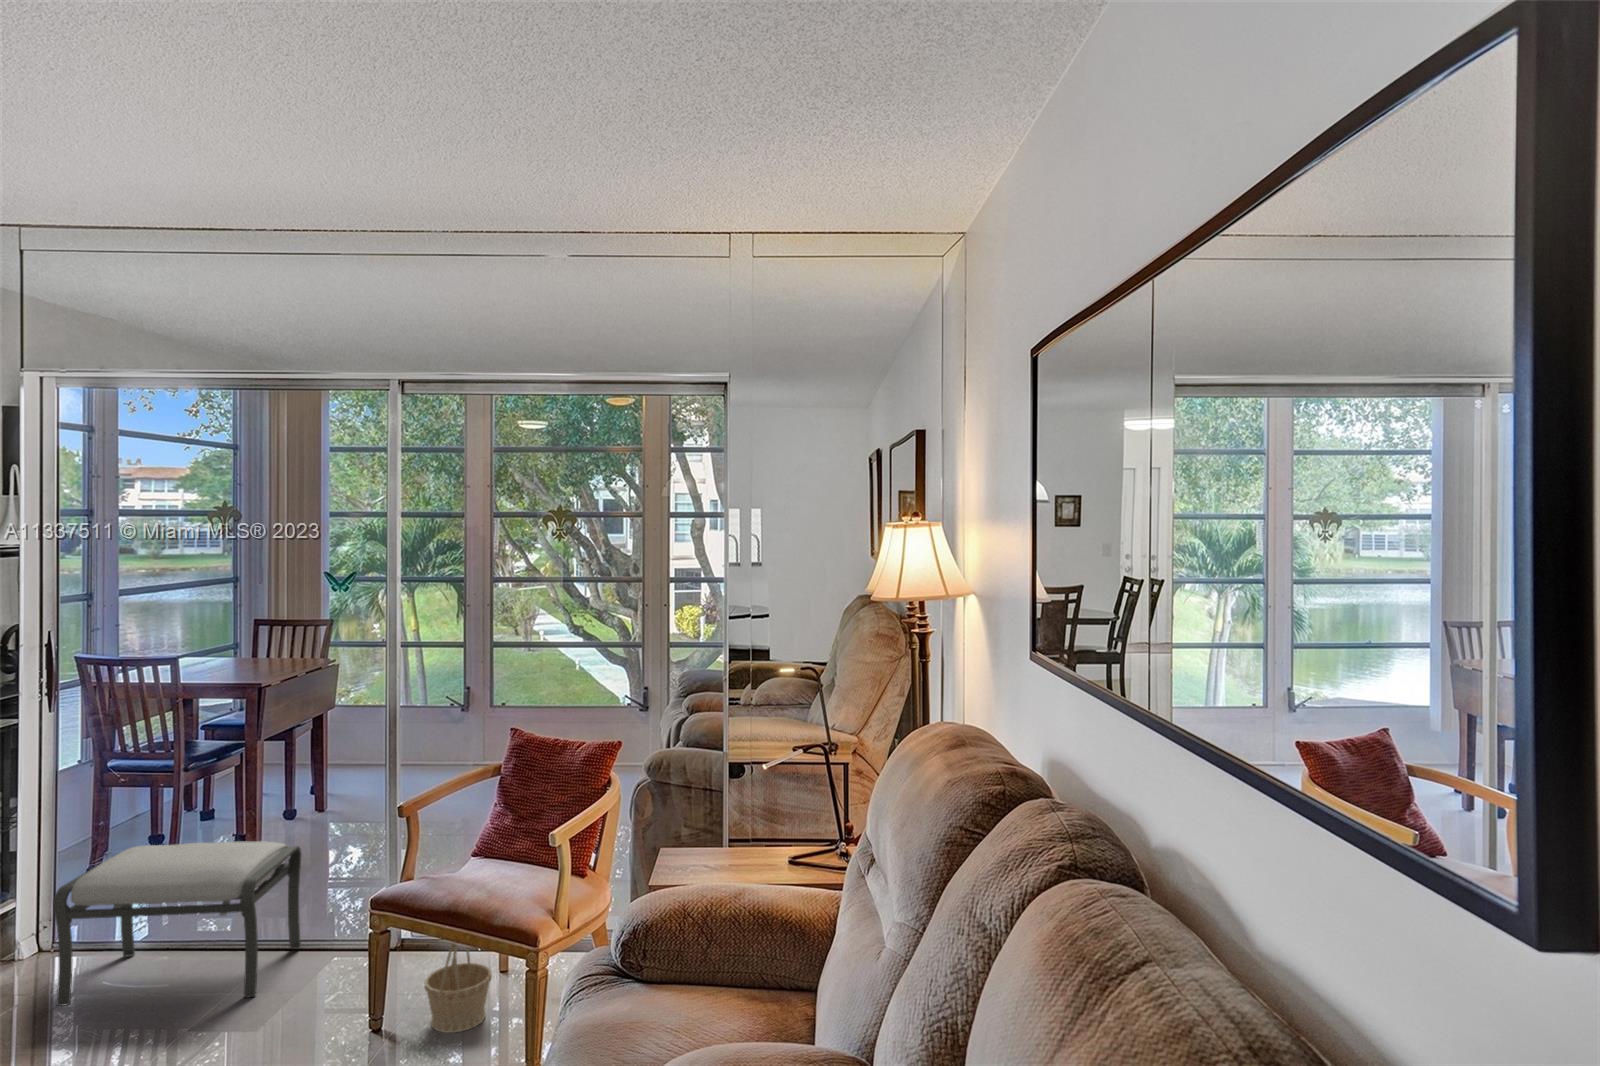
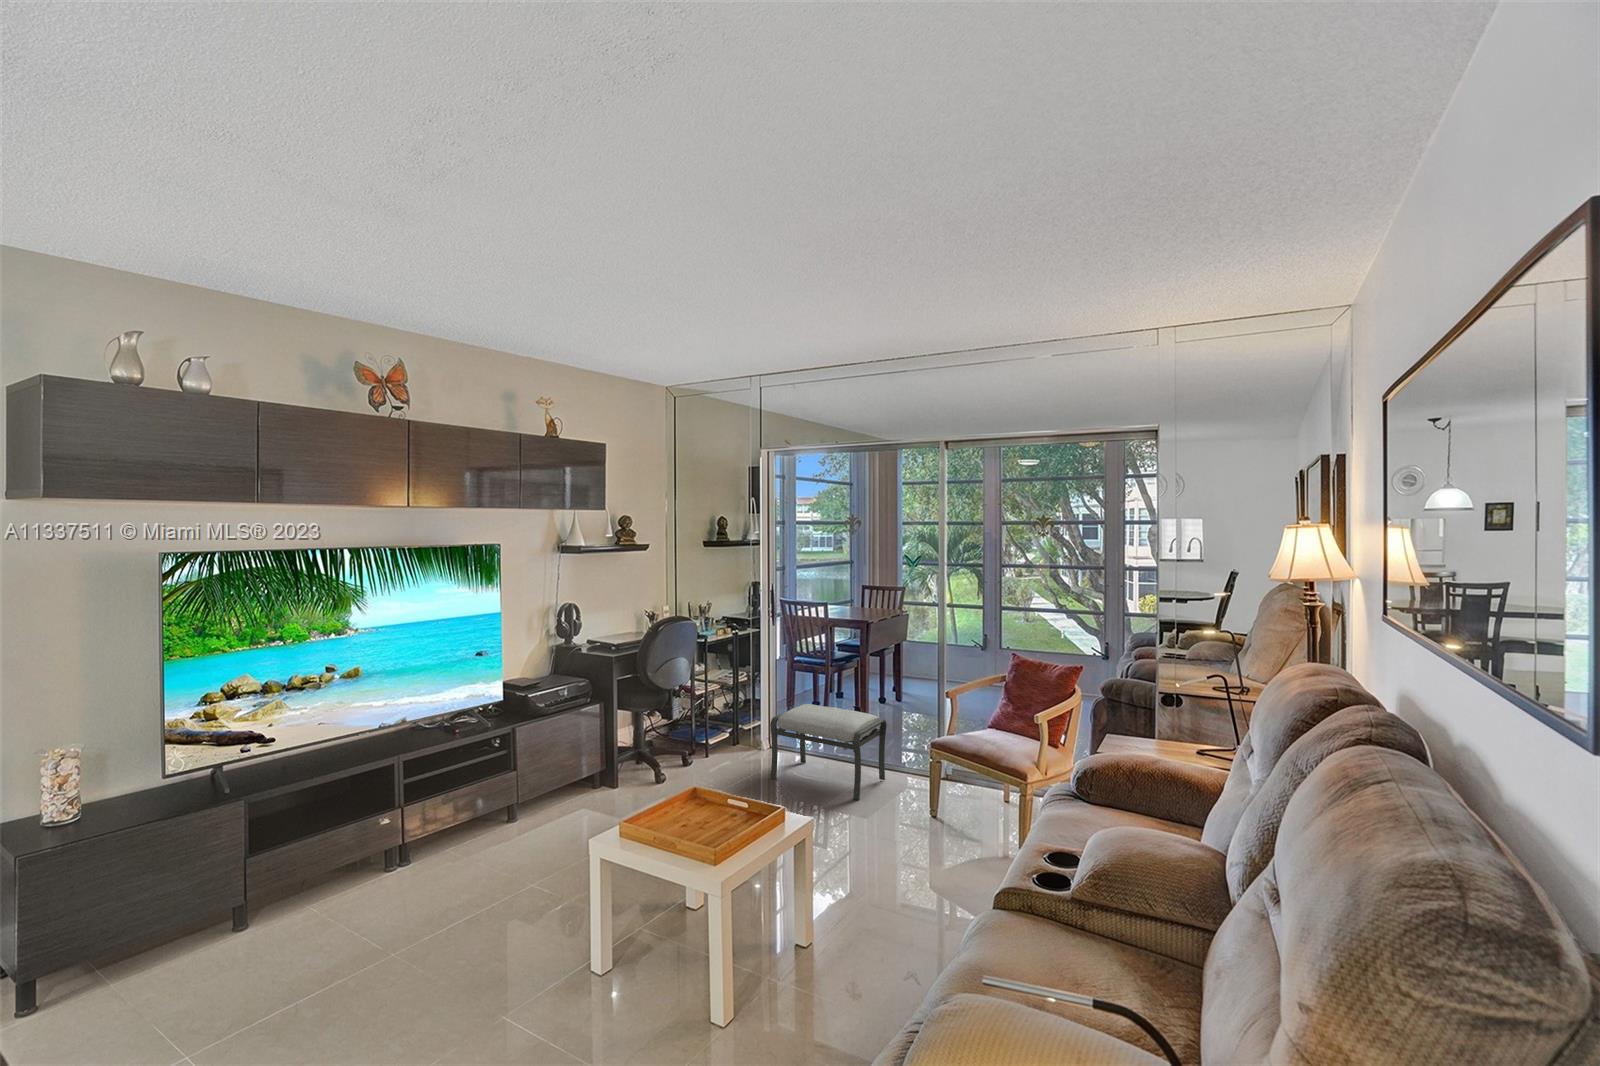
basket: present [425,943,492,1033] -> none [948,785,990,854]

